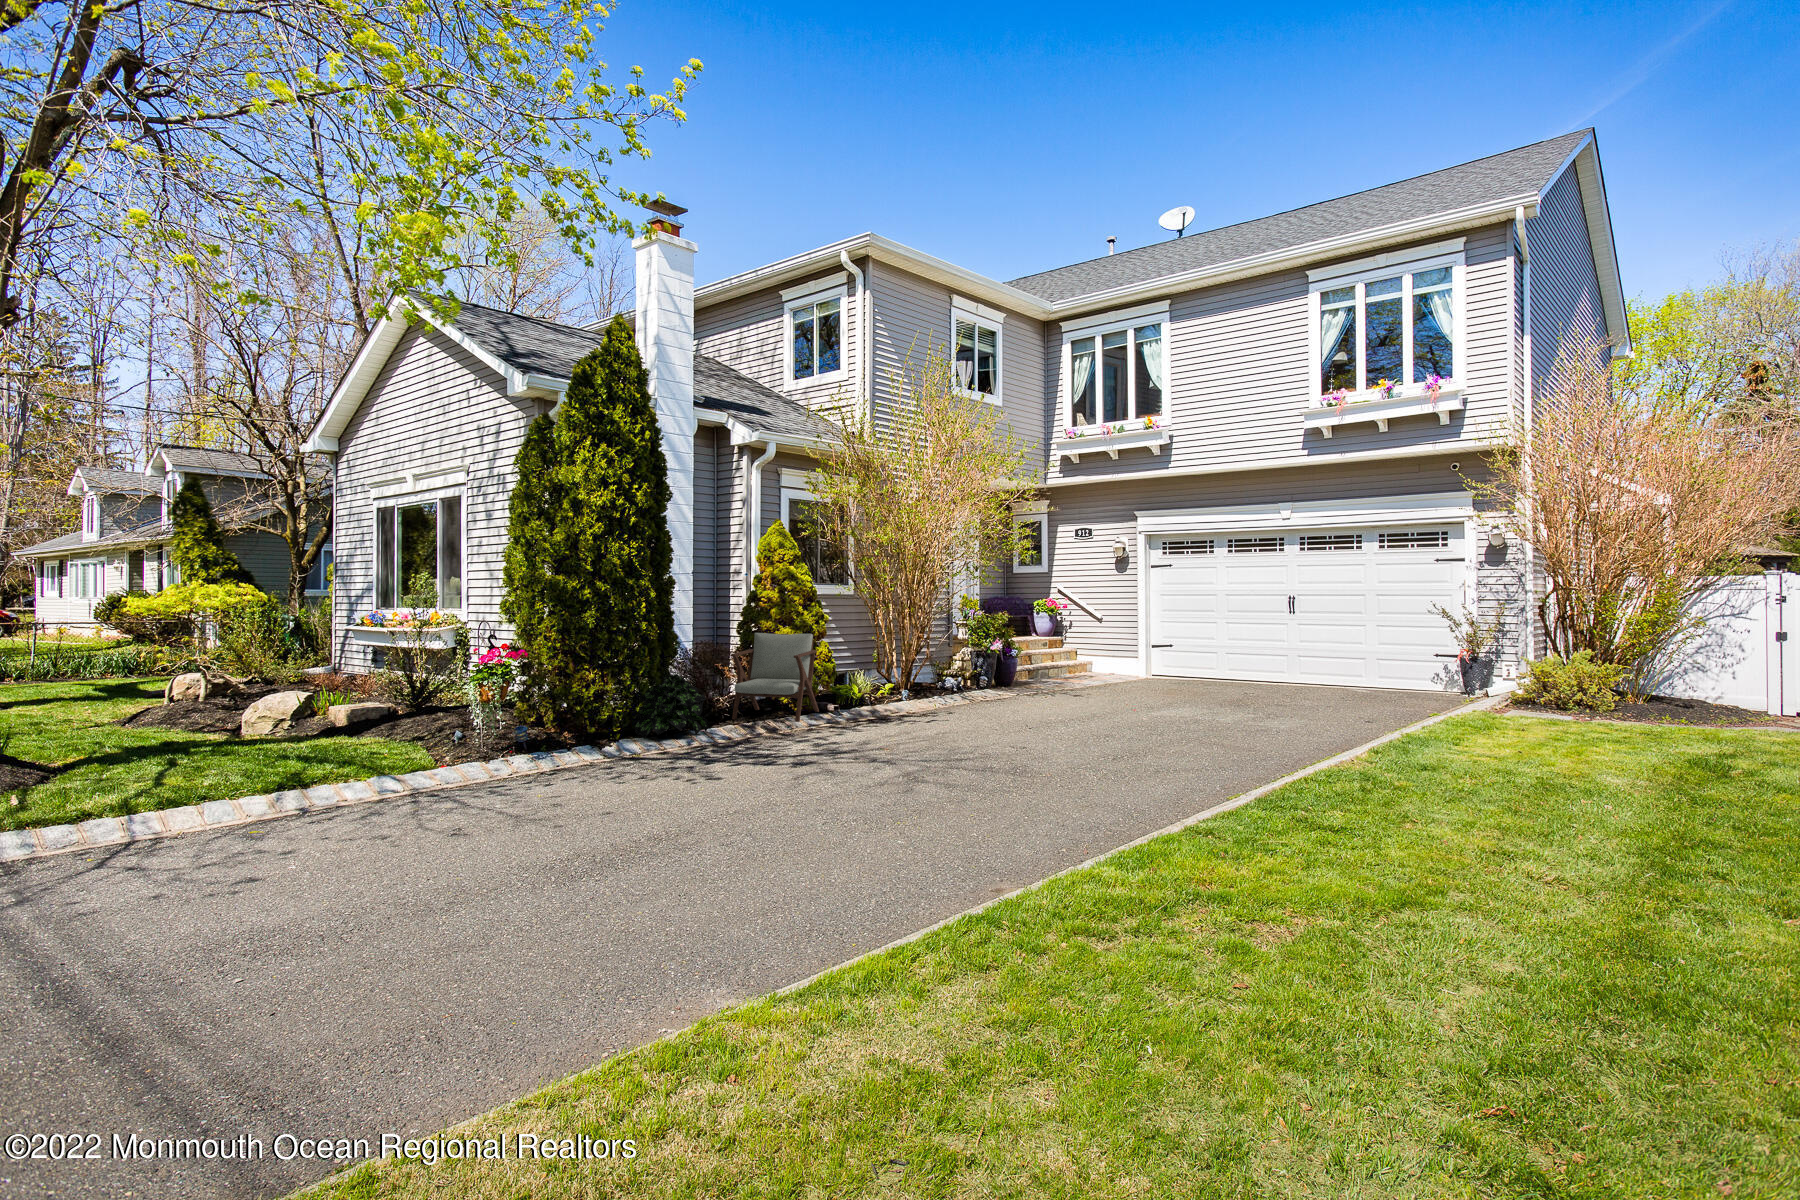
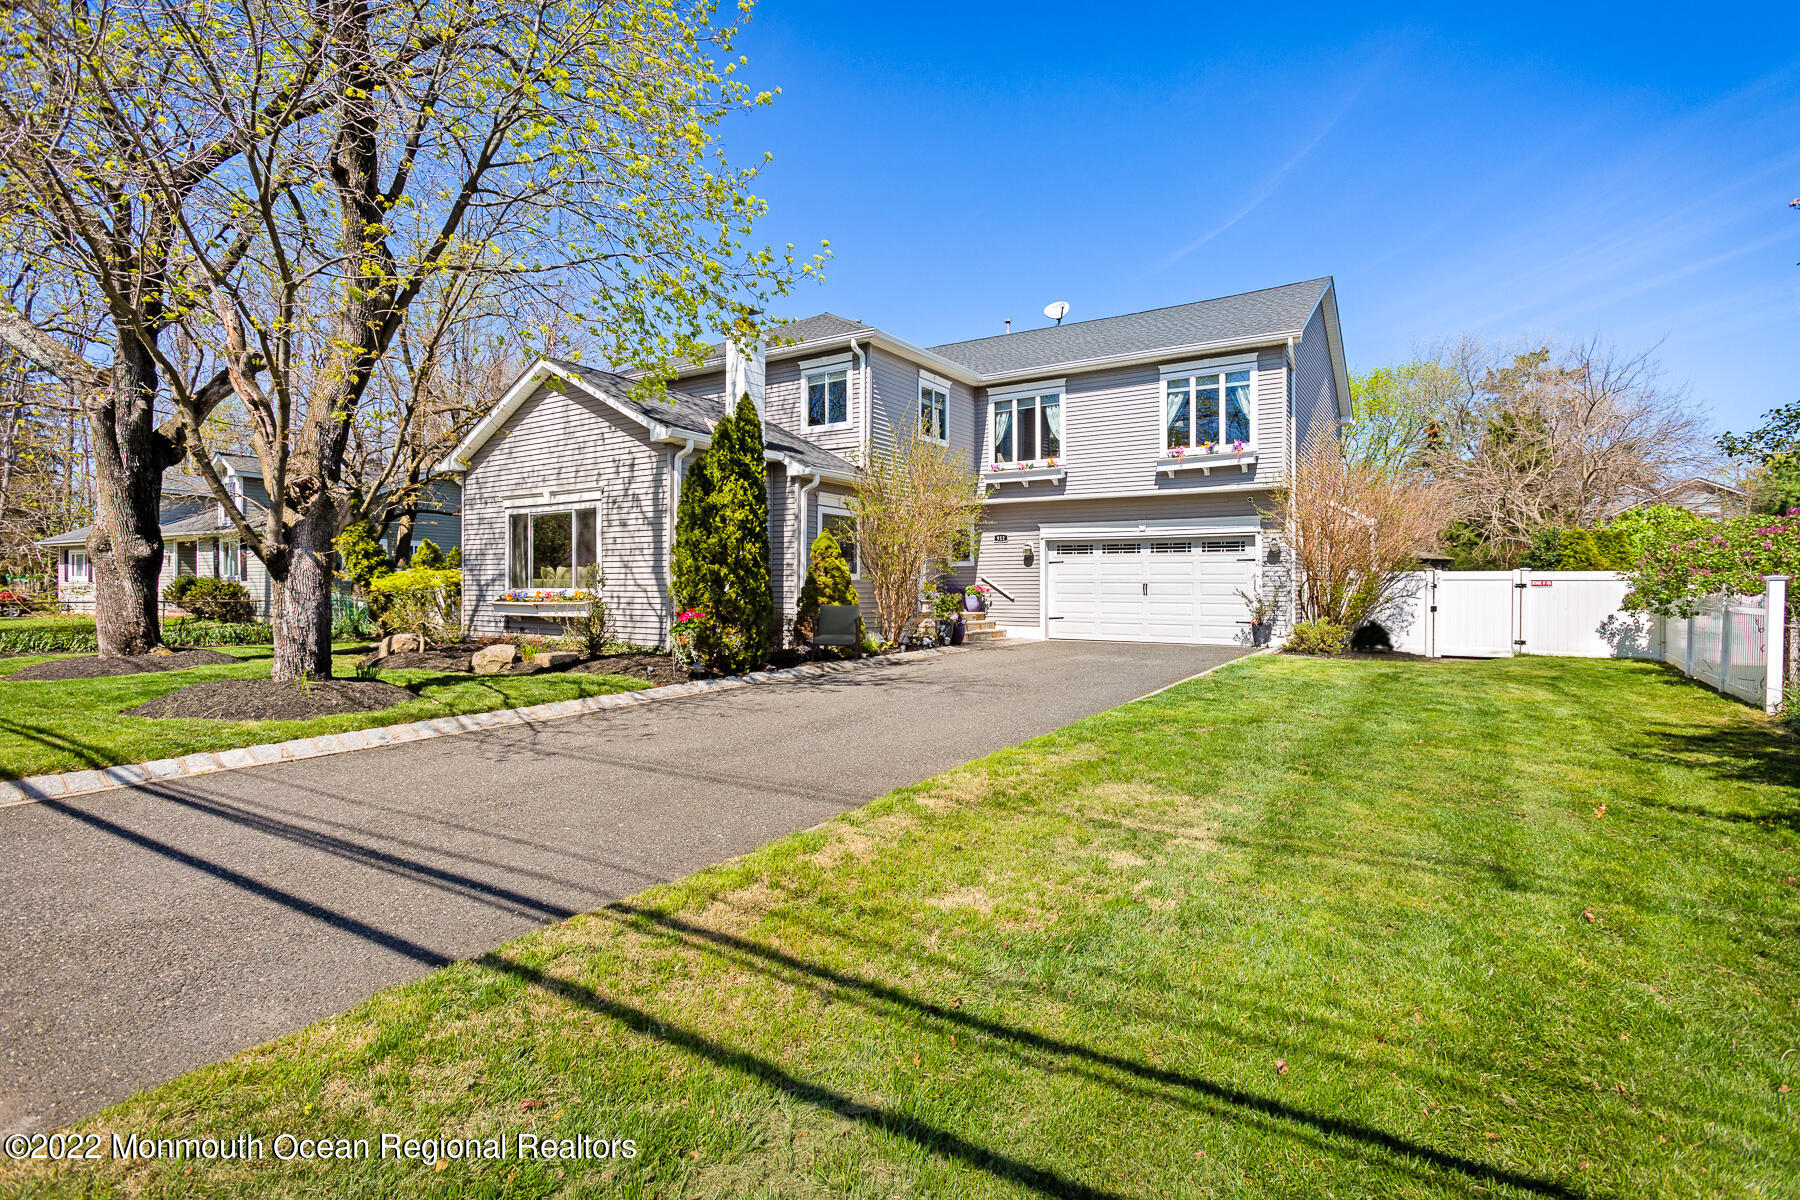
potted plant: present [635,674,709,738] -> present [1349,620,1394,652]

